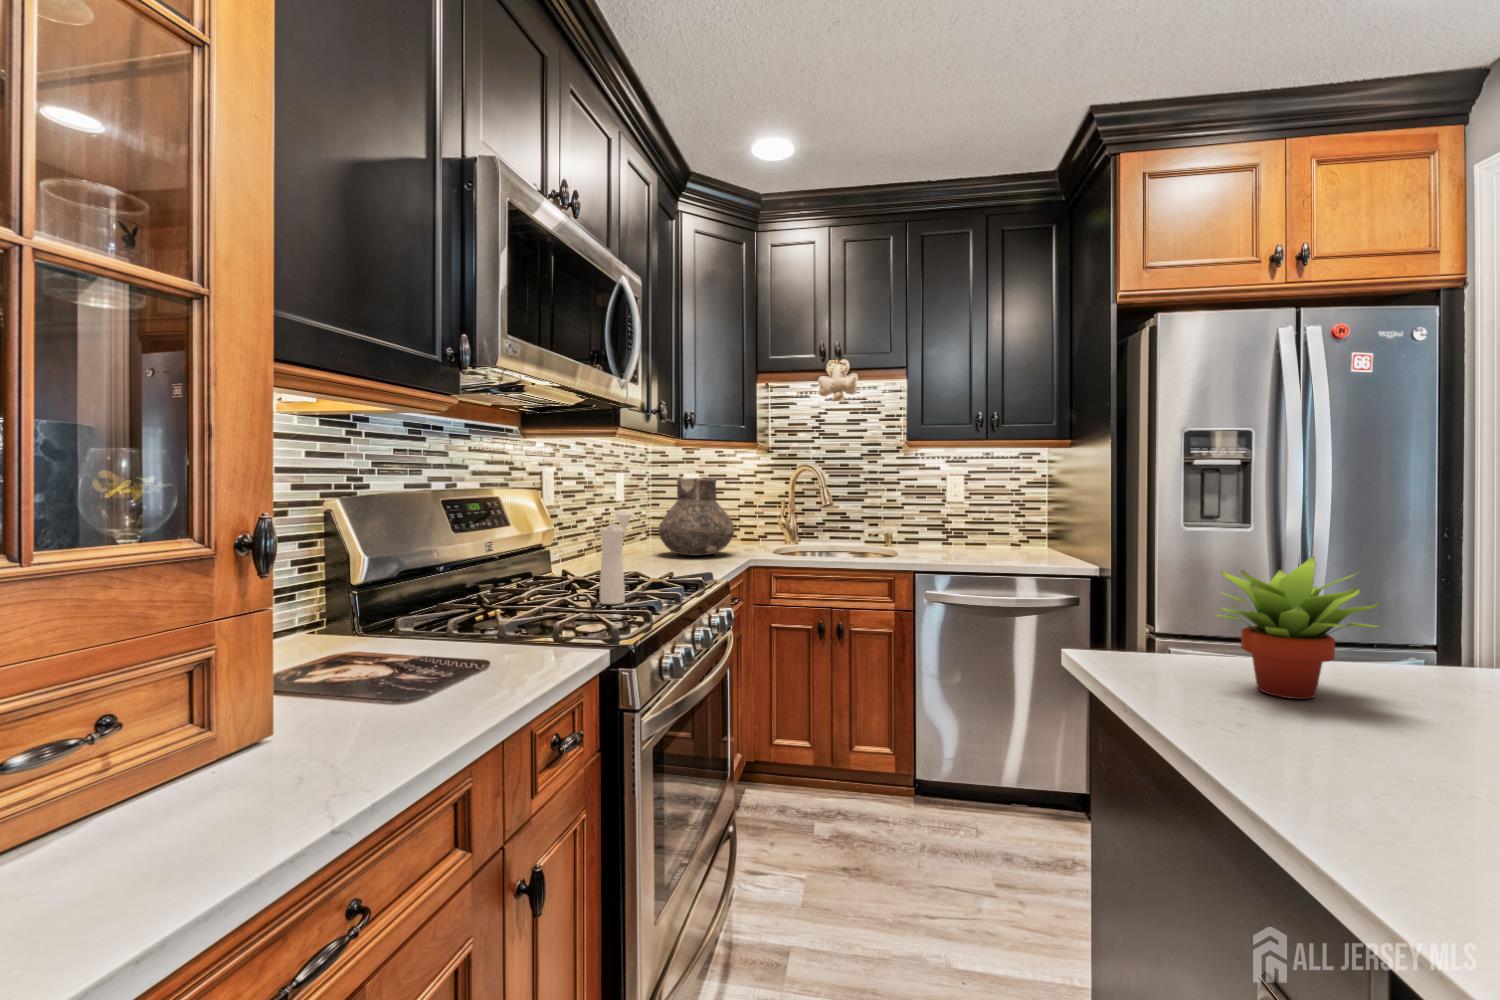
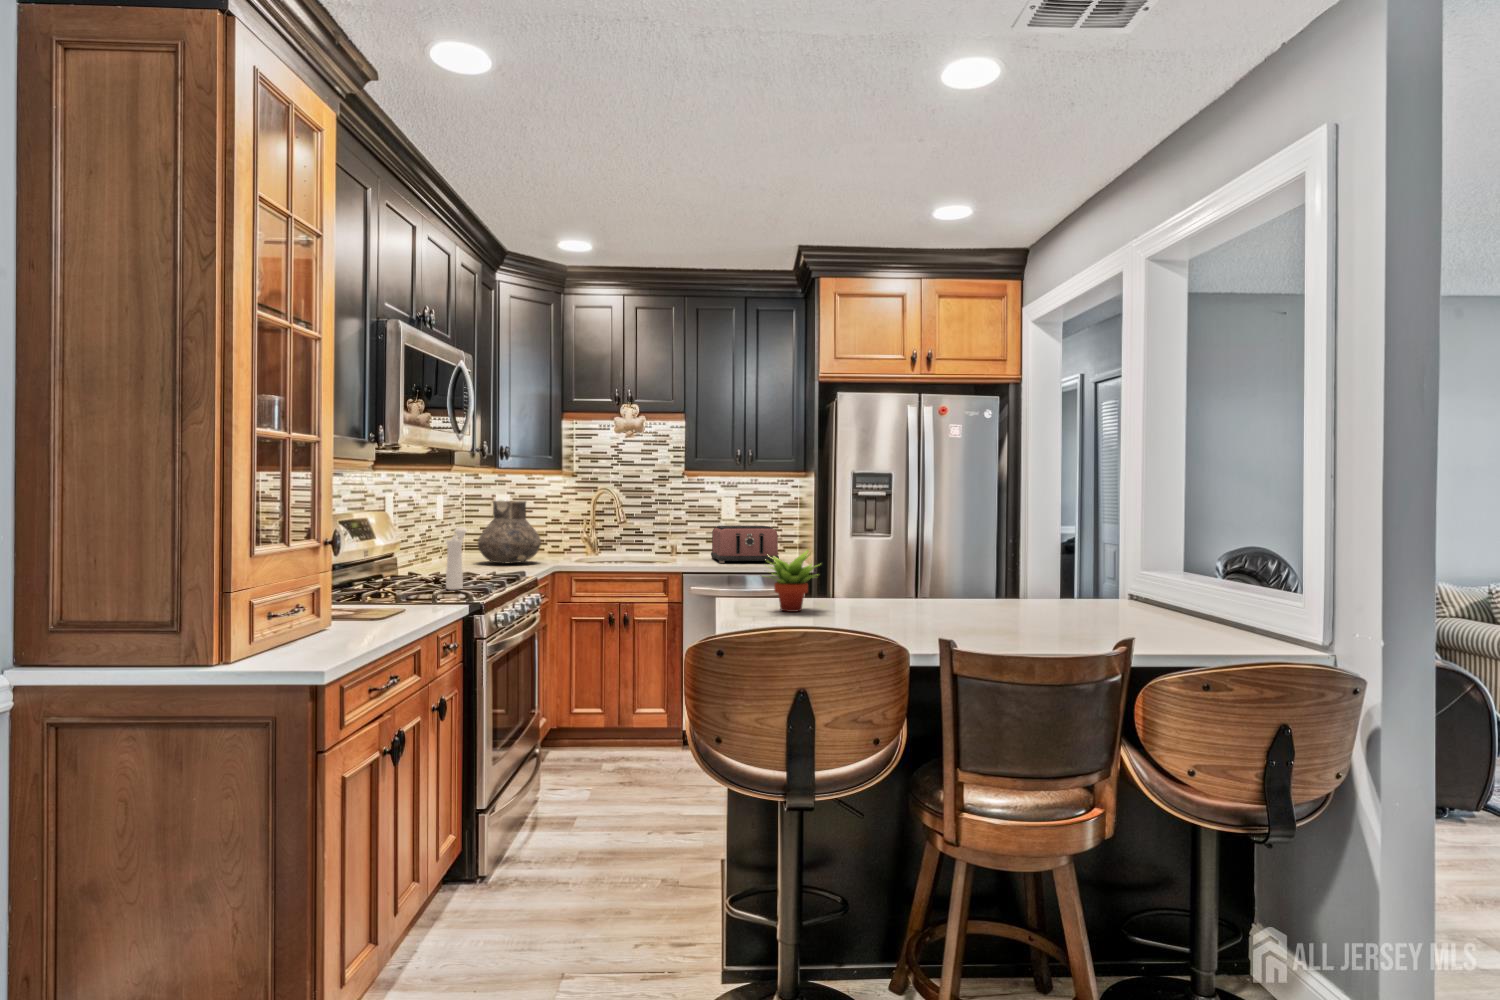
toaster: none [938,509,1038,558] -> present [711,525,779,563]

